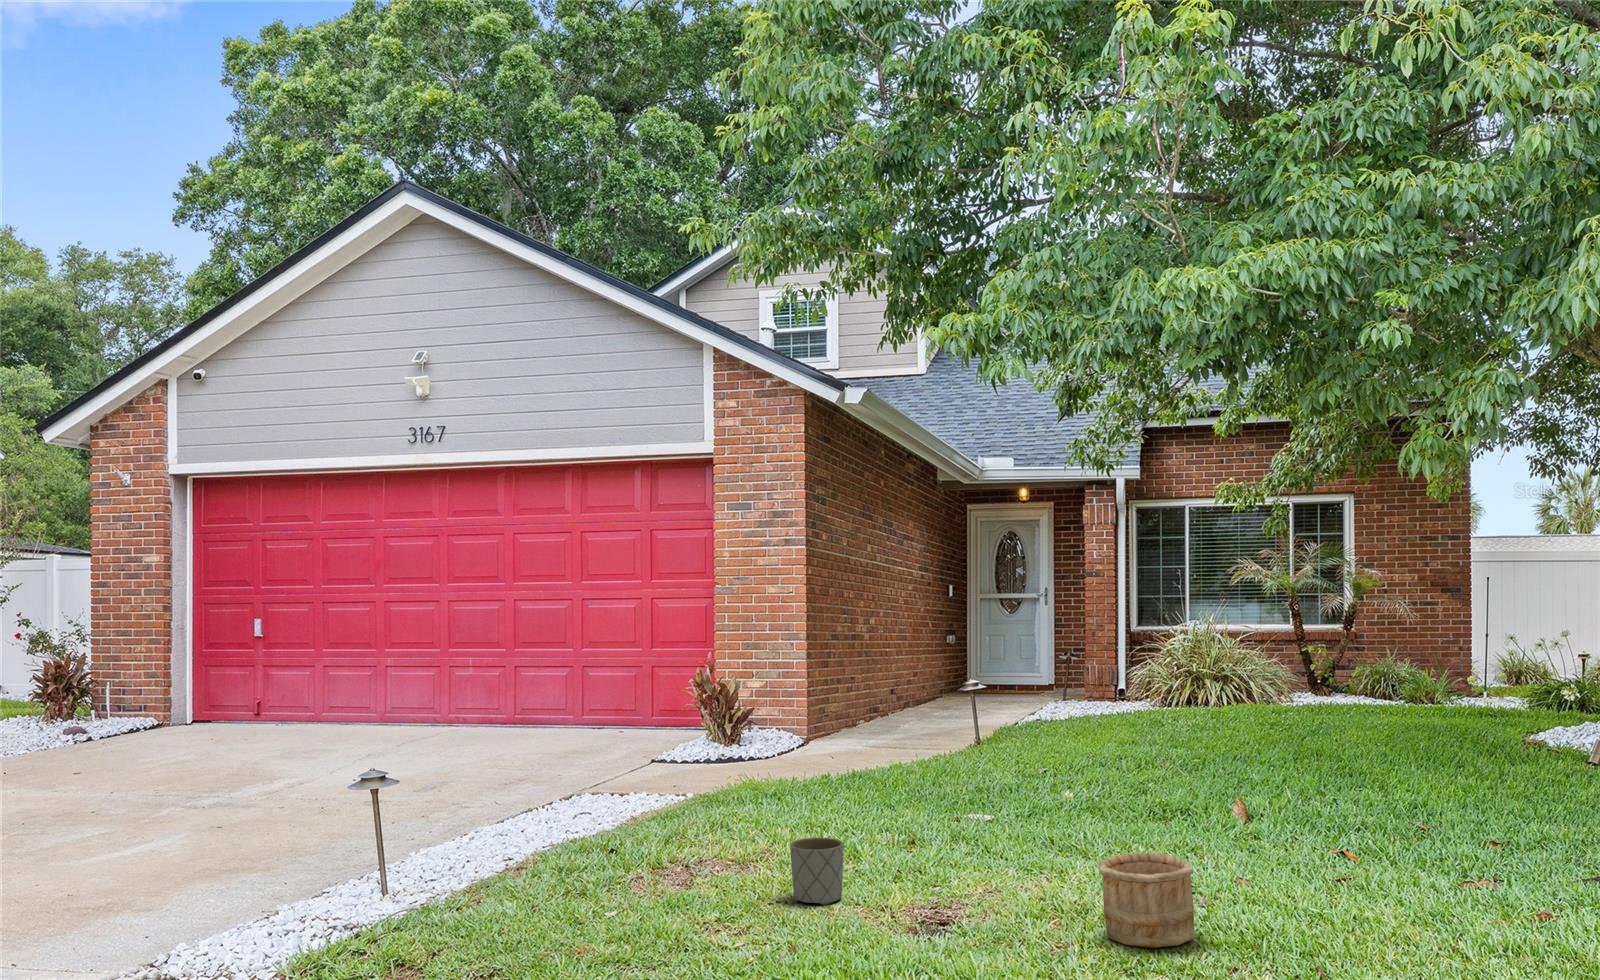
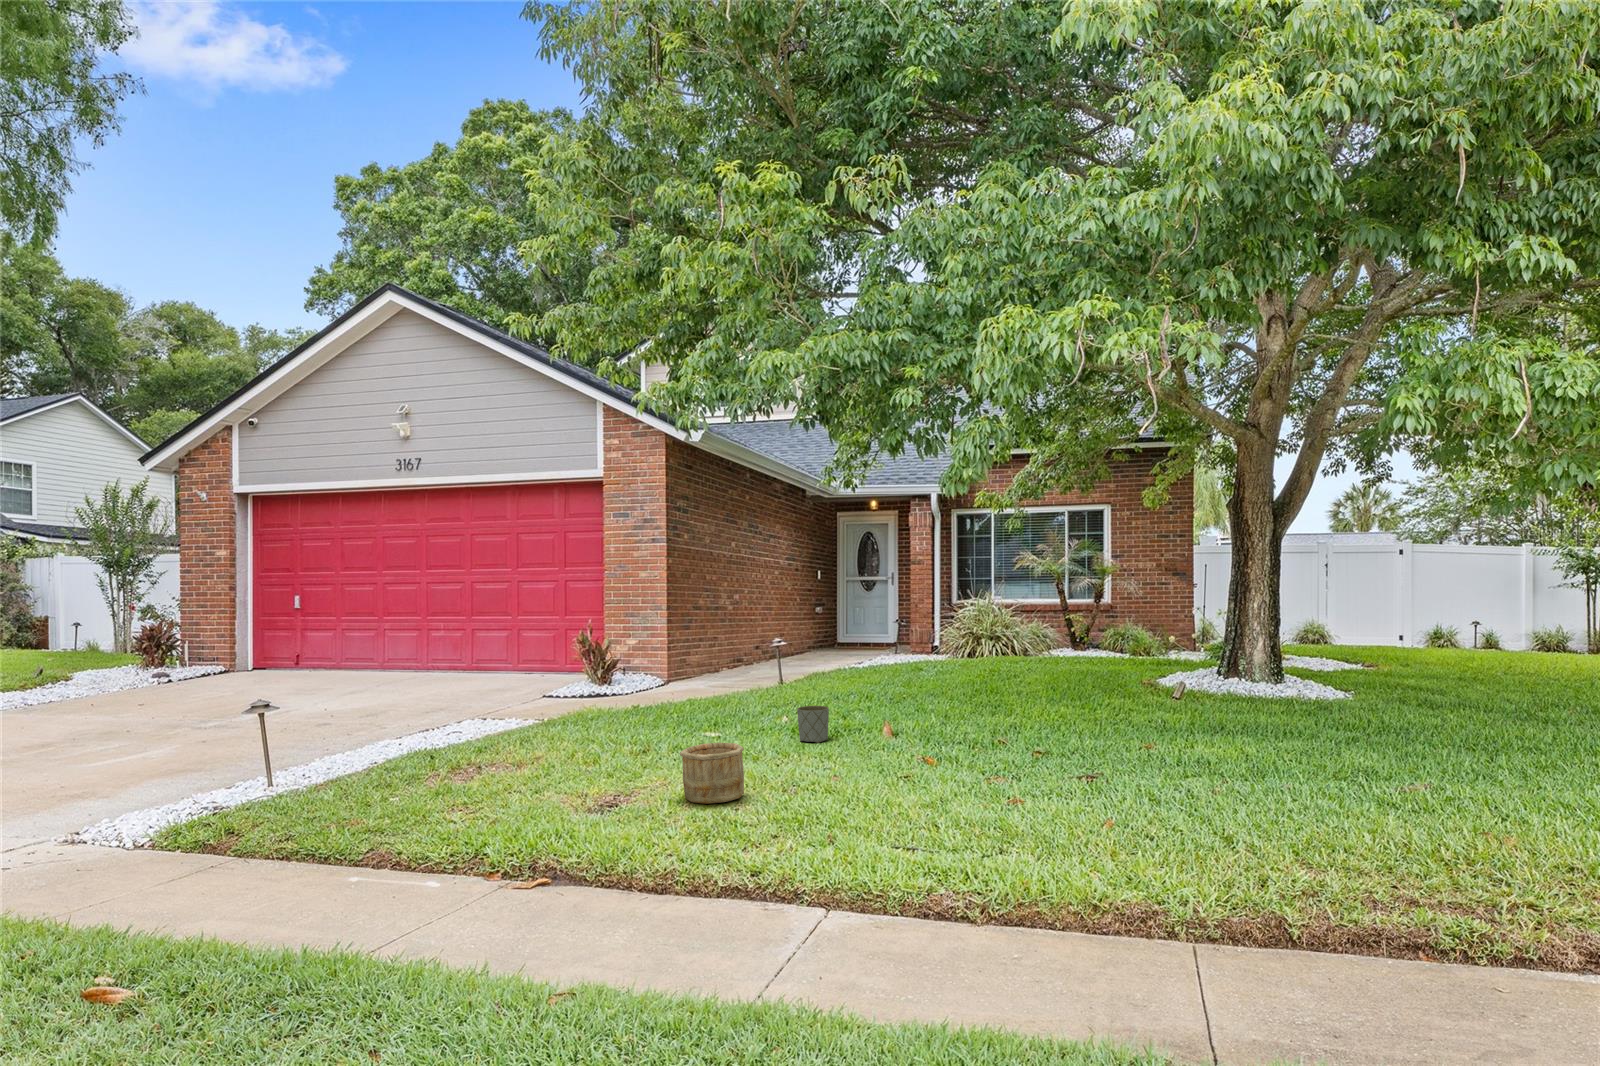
planter: present [790,838,843,905] -> present [797,706,829,743]

